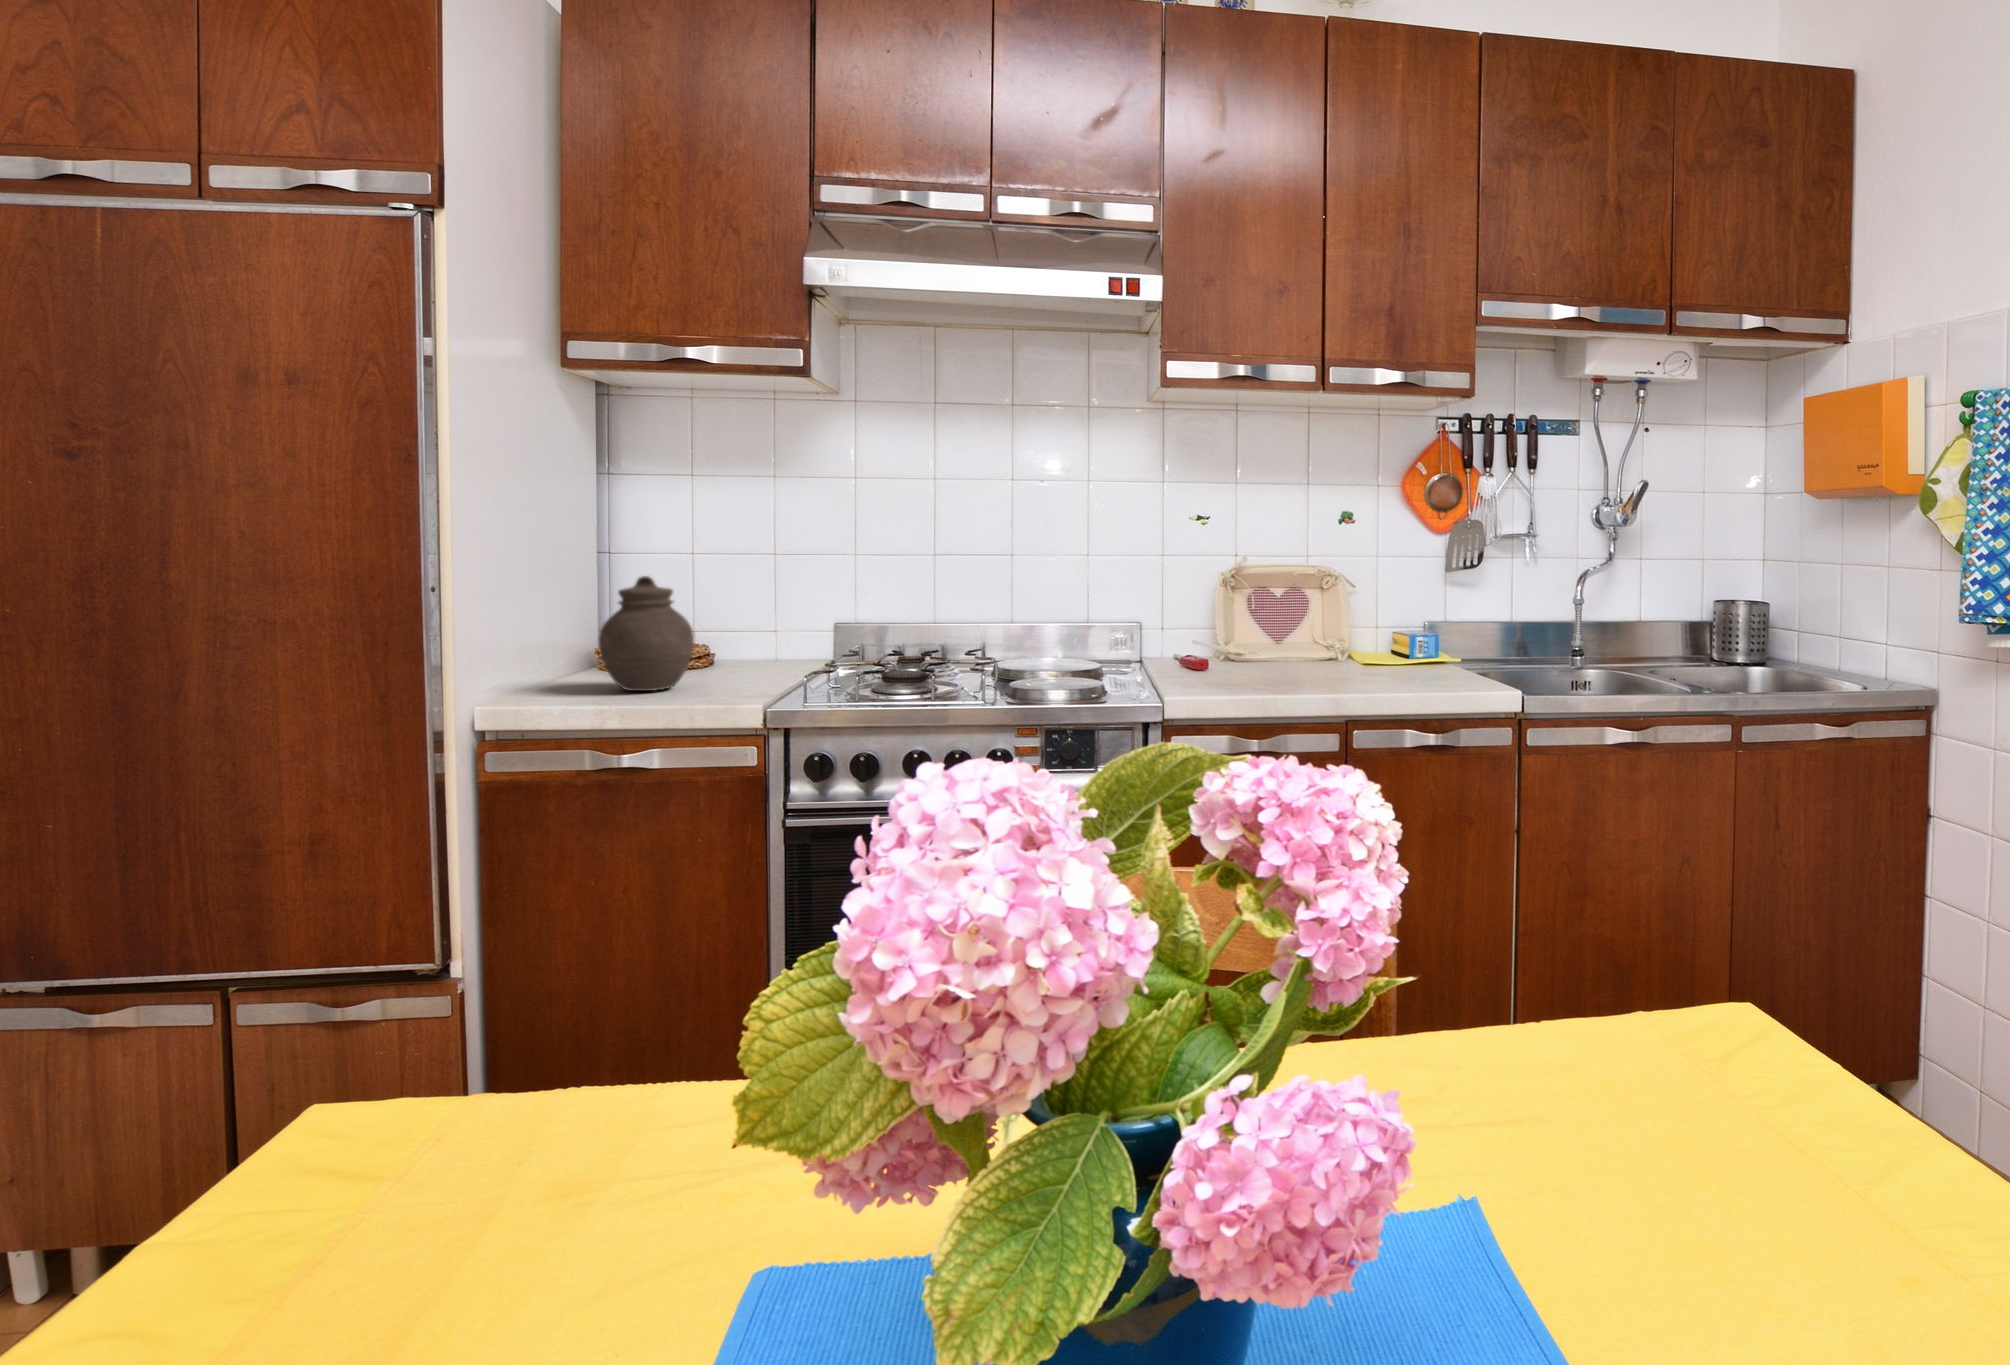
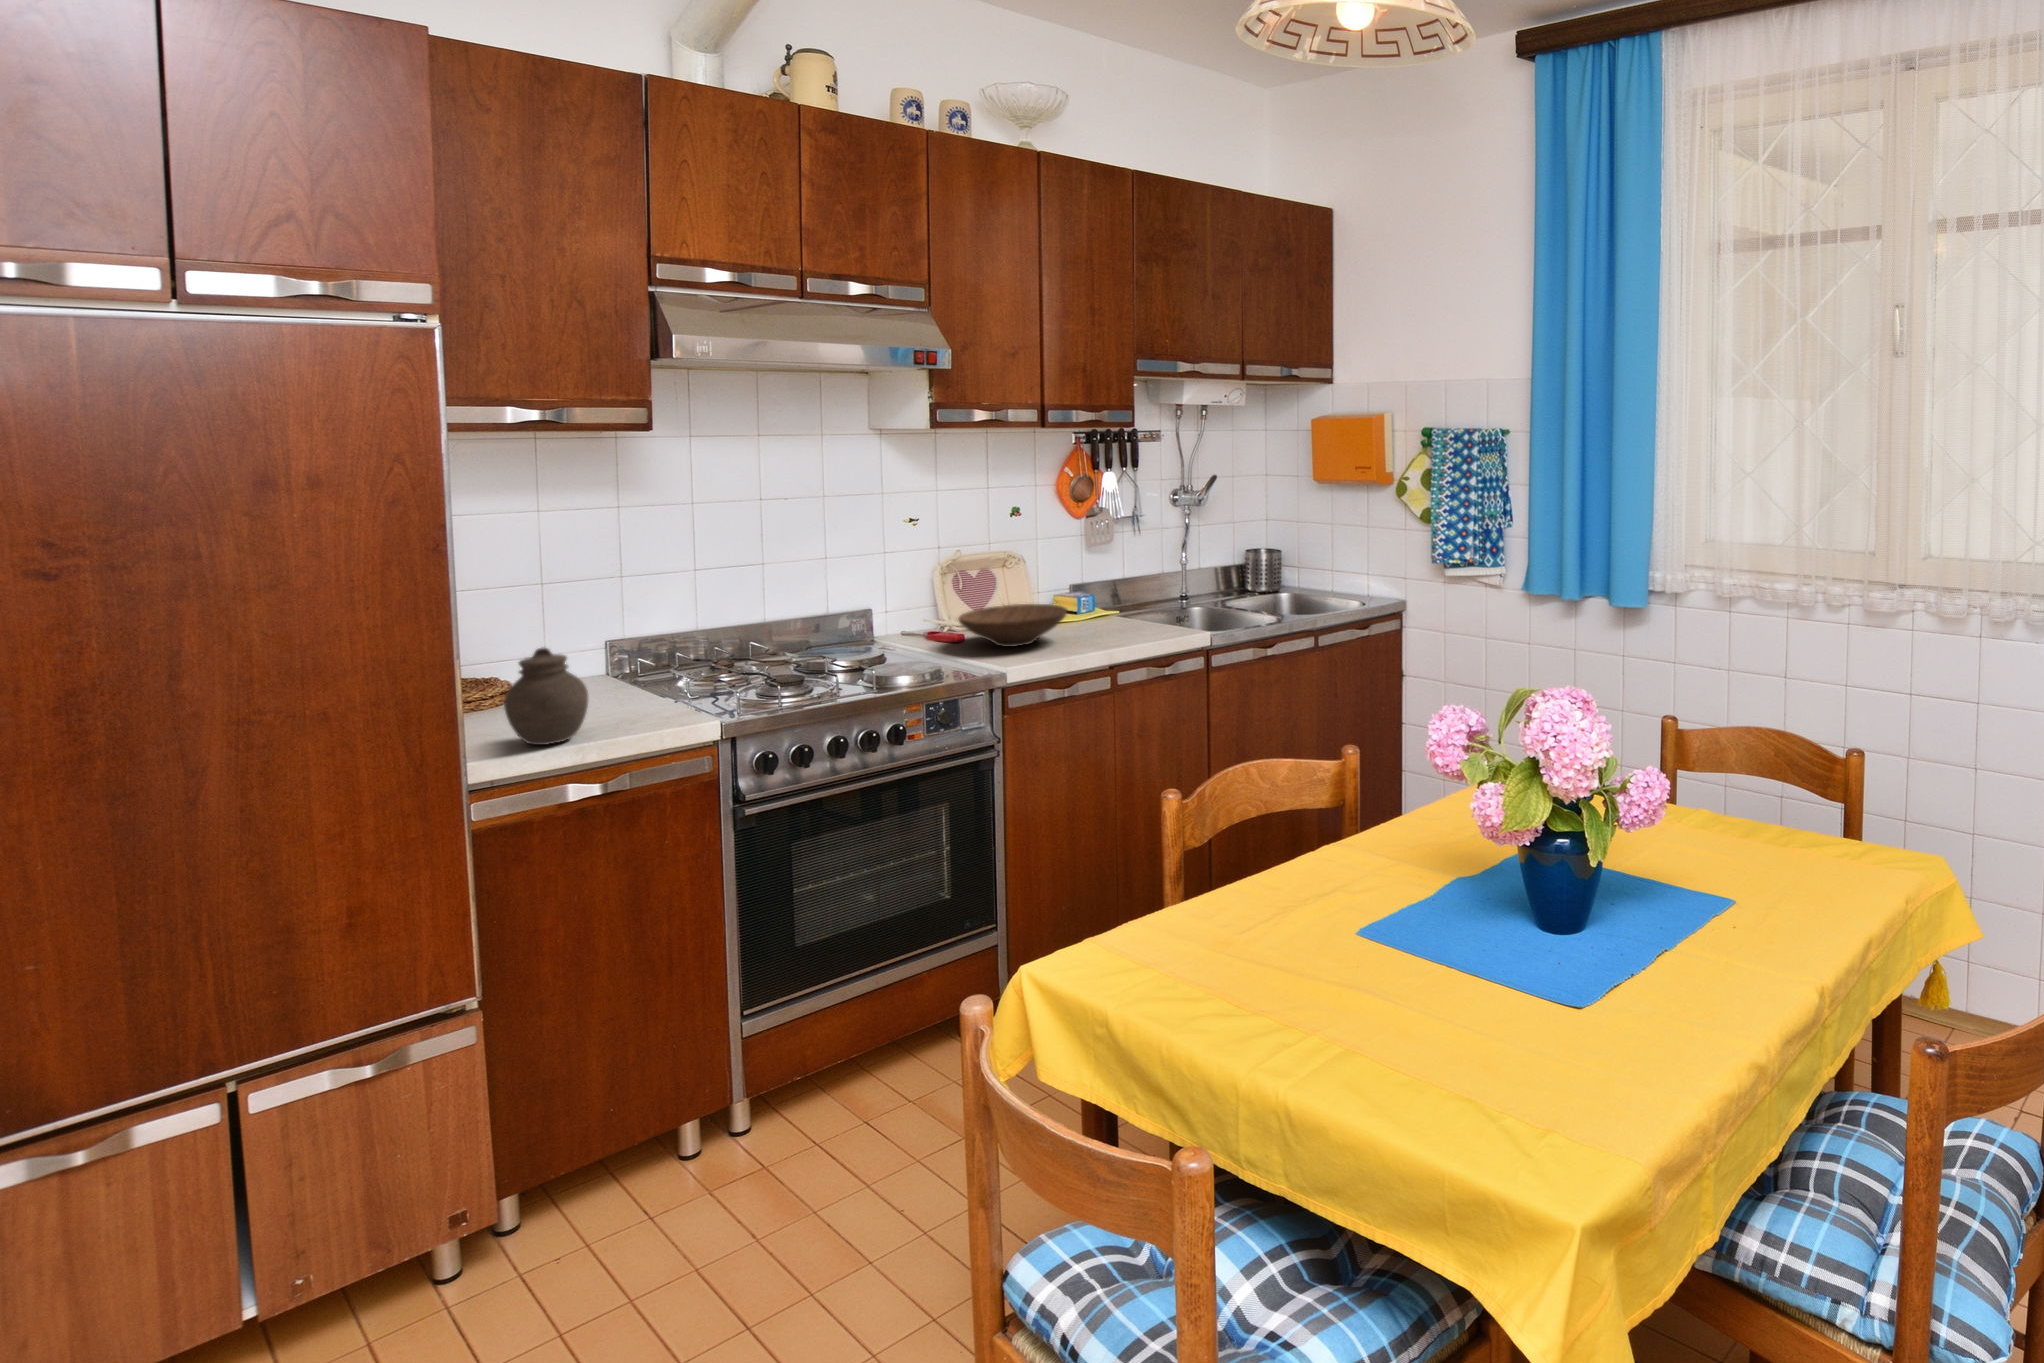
wooden bowl: none [1216,626,1360,677] -> present [958,604,1067,647]

